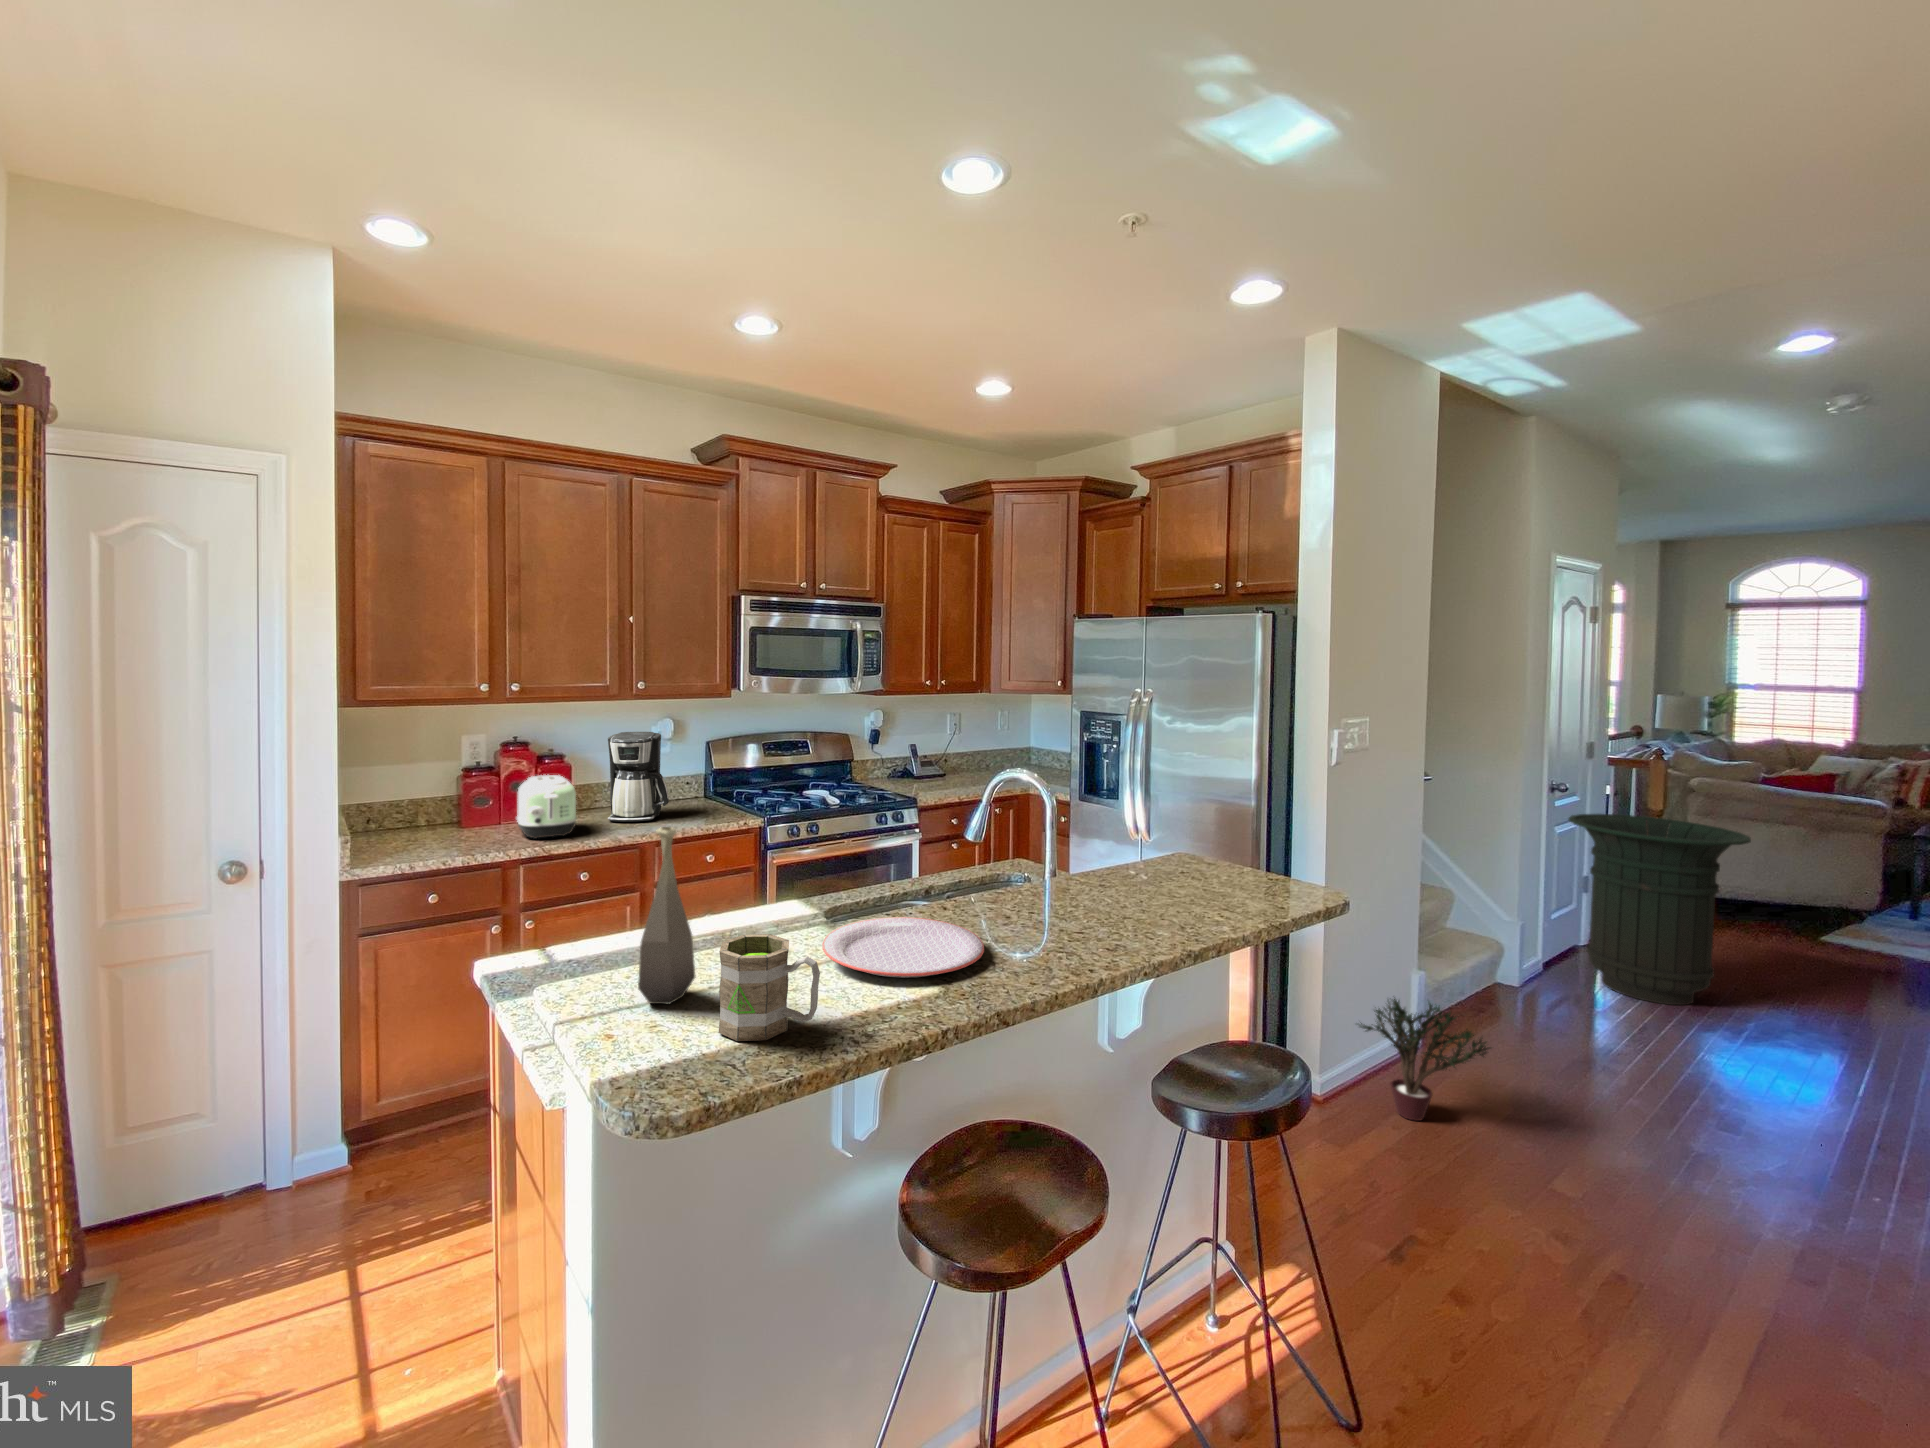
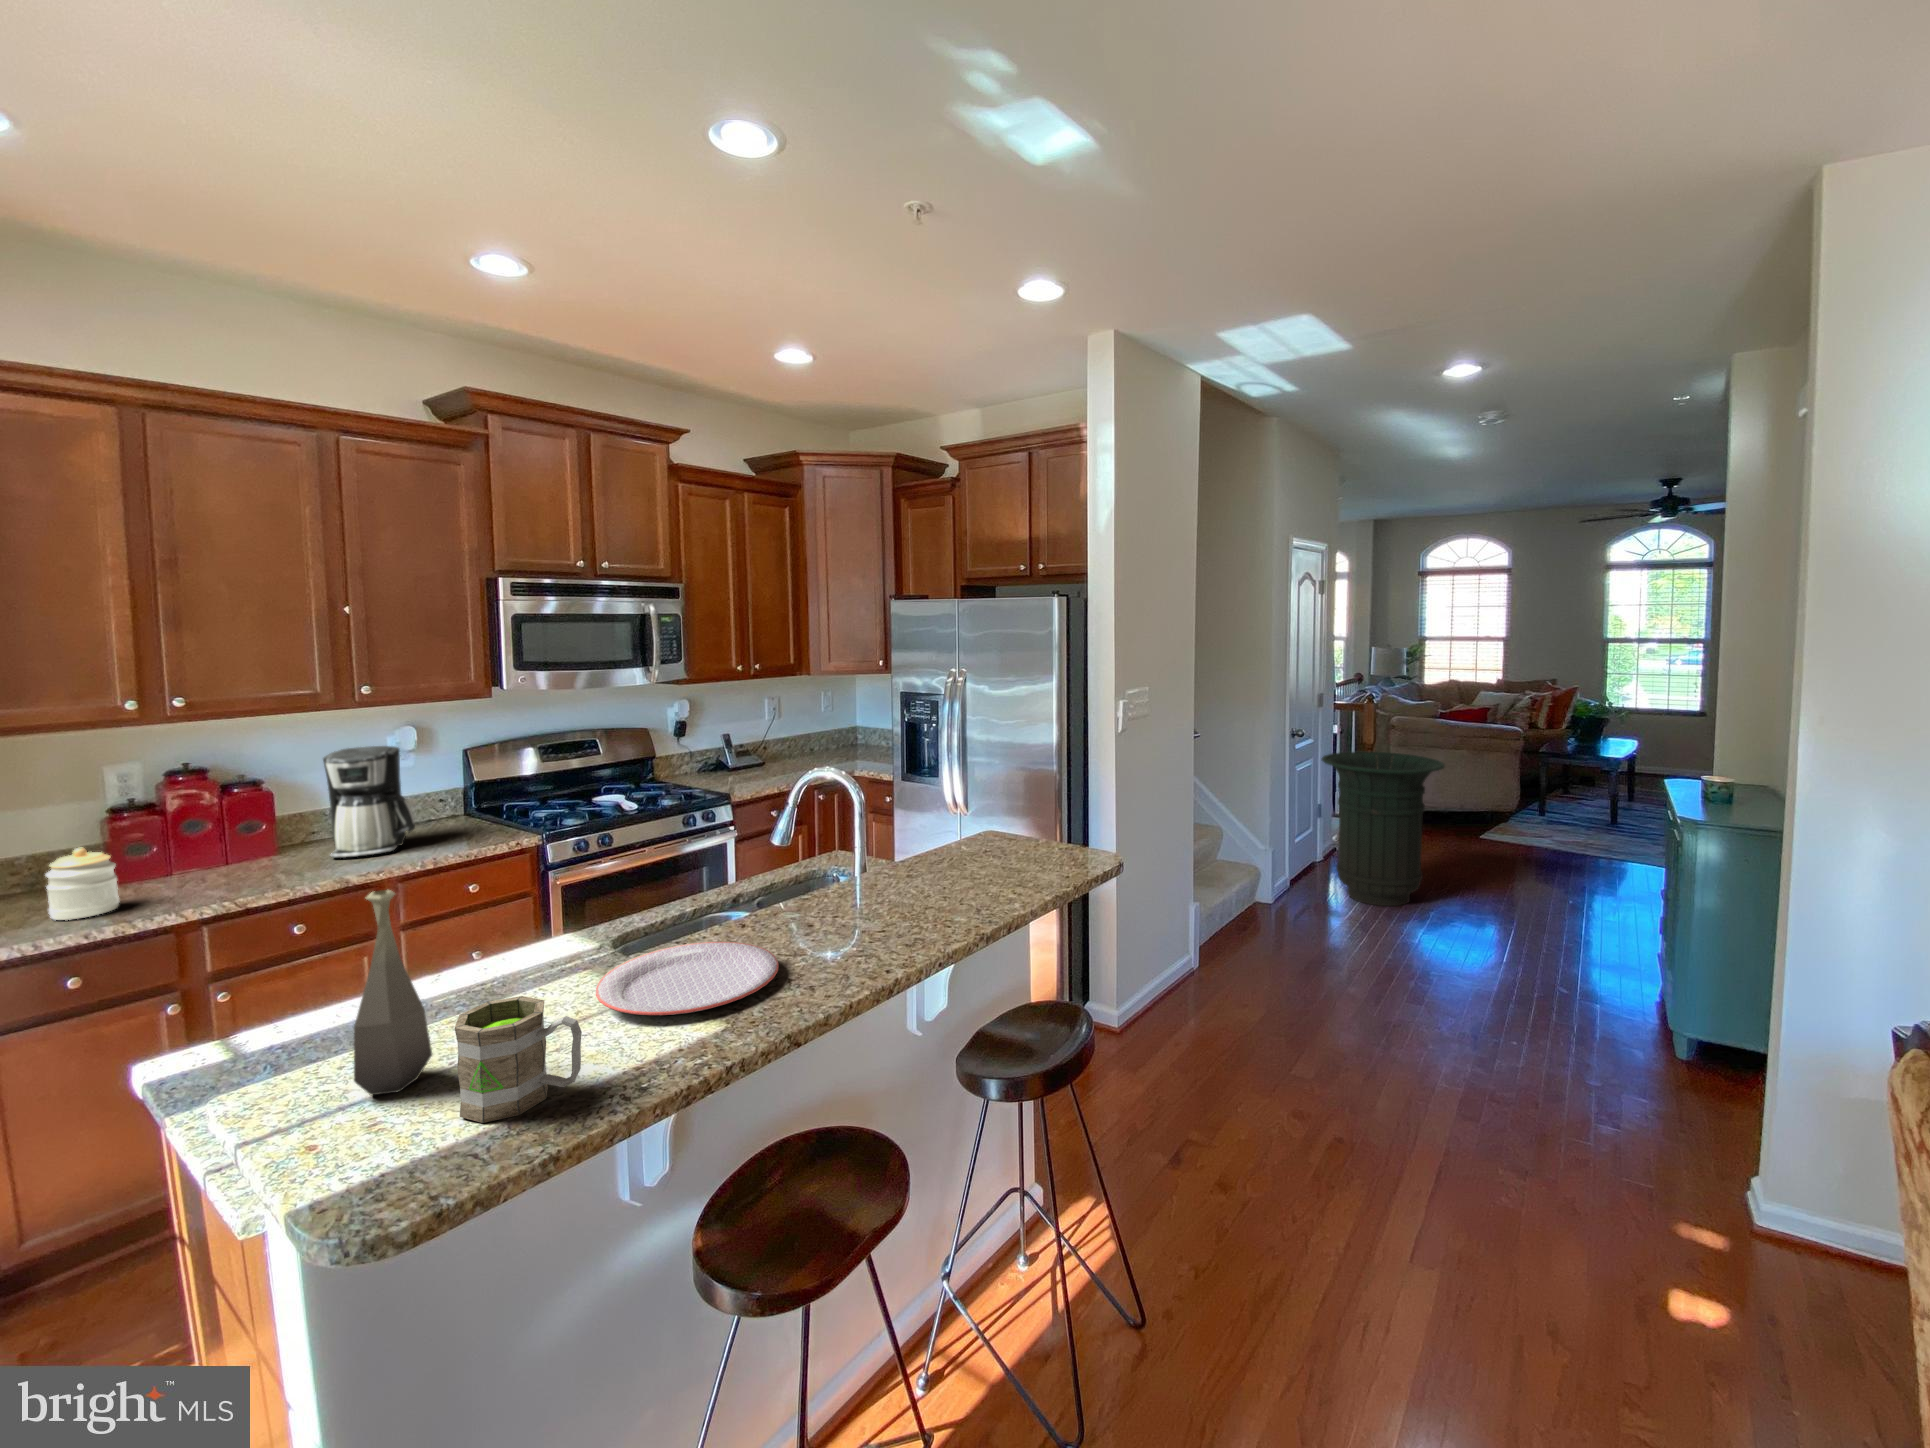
toaster: present [517,775,577,839] -> none [190,810,283,894]
jar: none [430,792,472,846] -> present [46,848,119,920]
potted plant: present [1359,997,1491,1121] -> none [1152,932,1261,1042]

